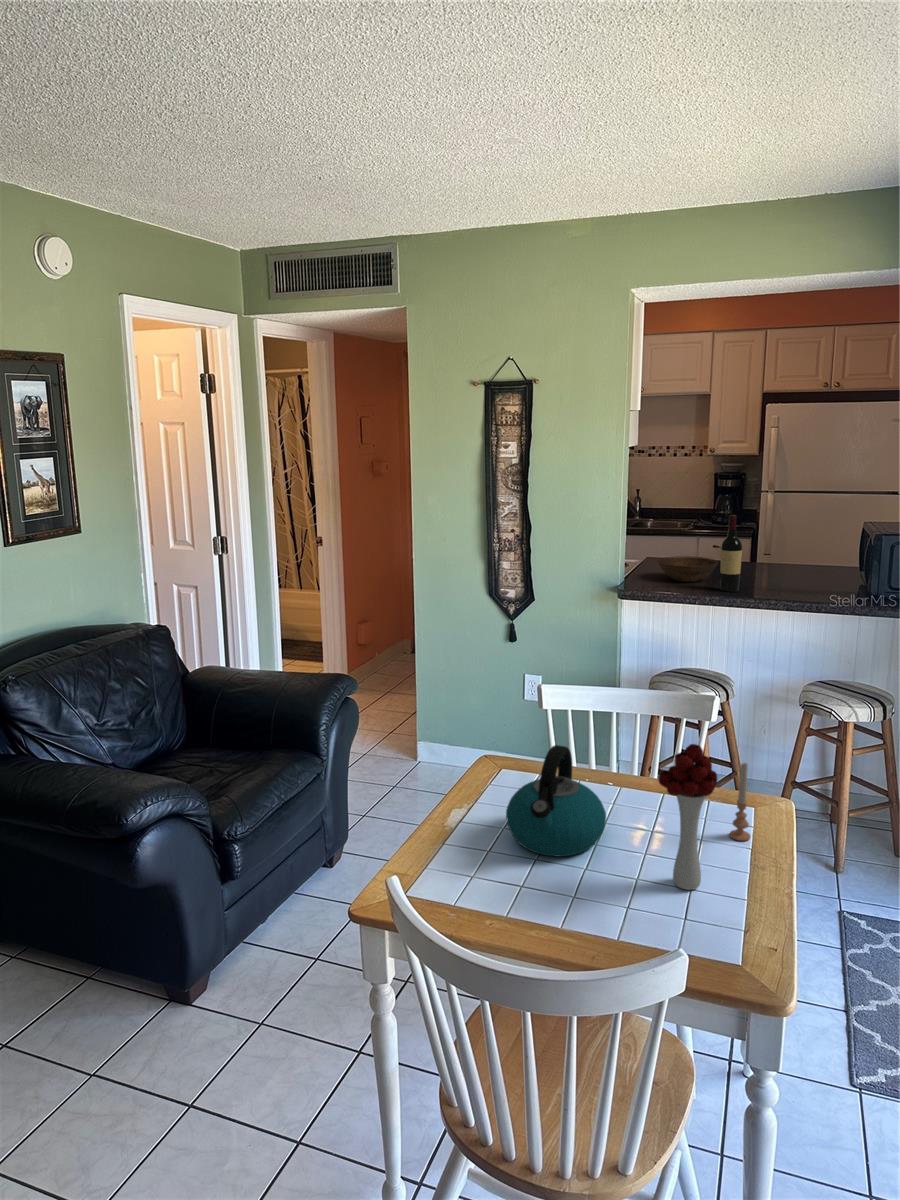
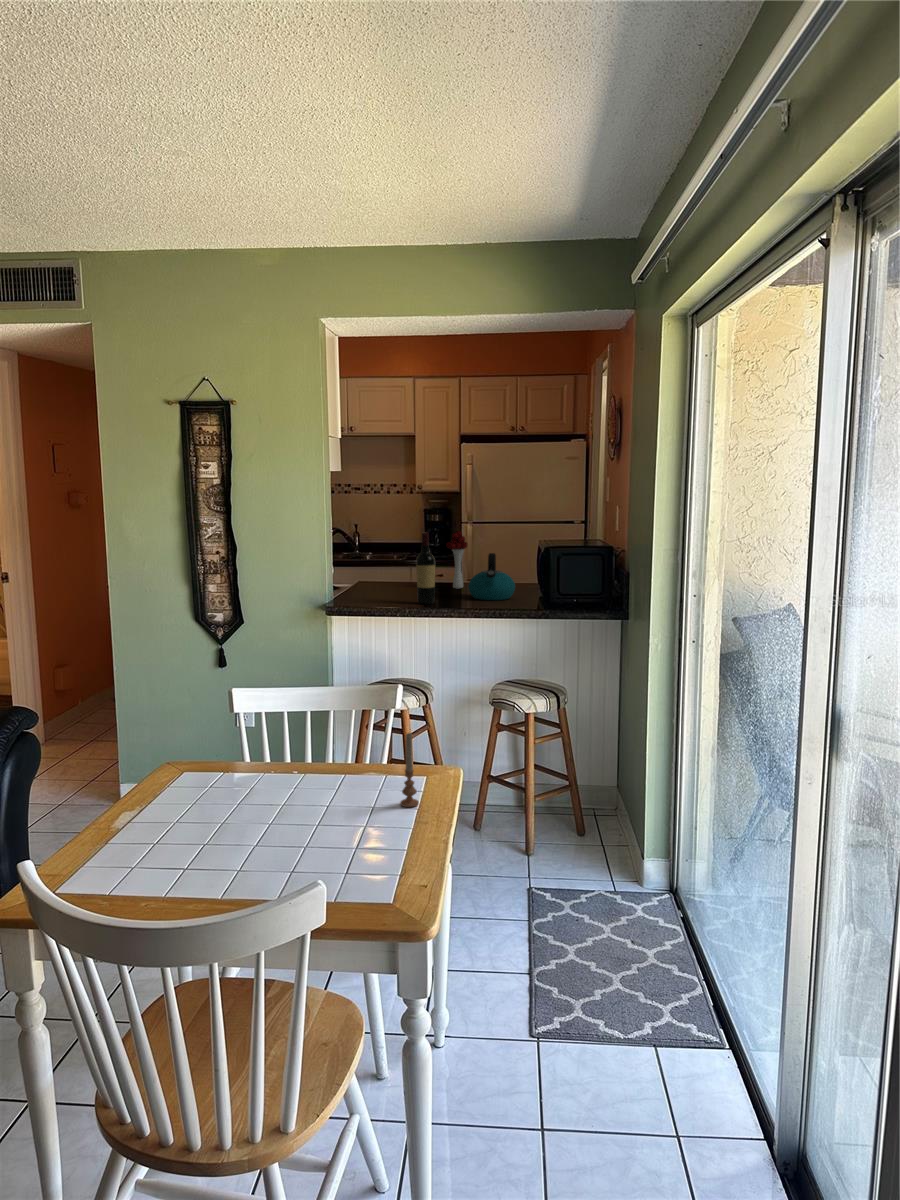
bowl: present [658,556,718,582] -> none [361,575,417,598]
flower bouquet: present [658,744,717,890] -> present [446,531,467,589]
kettle: present [506,745,606,856] -> present [468,553,515,600]

